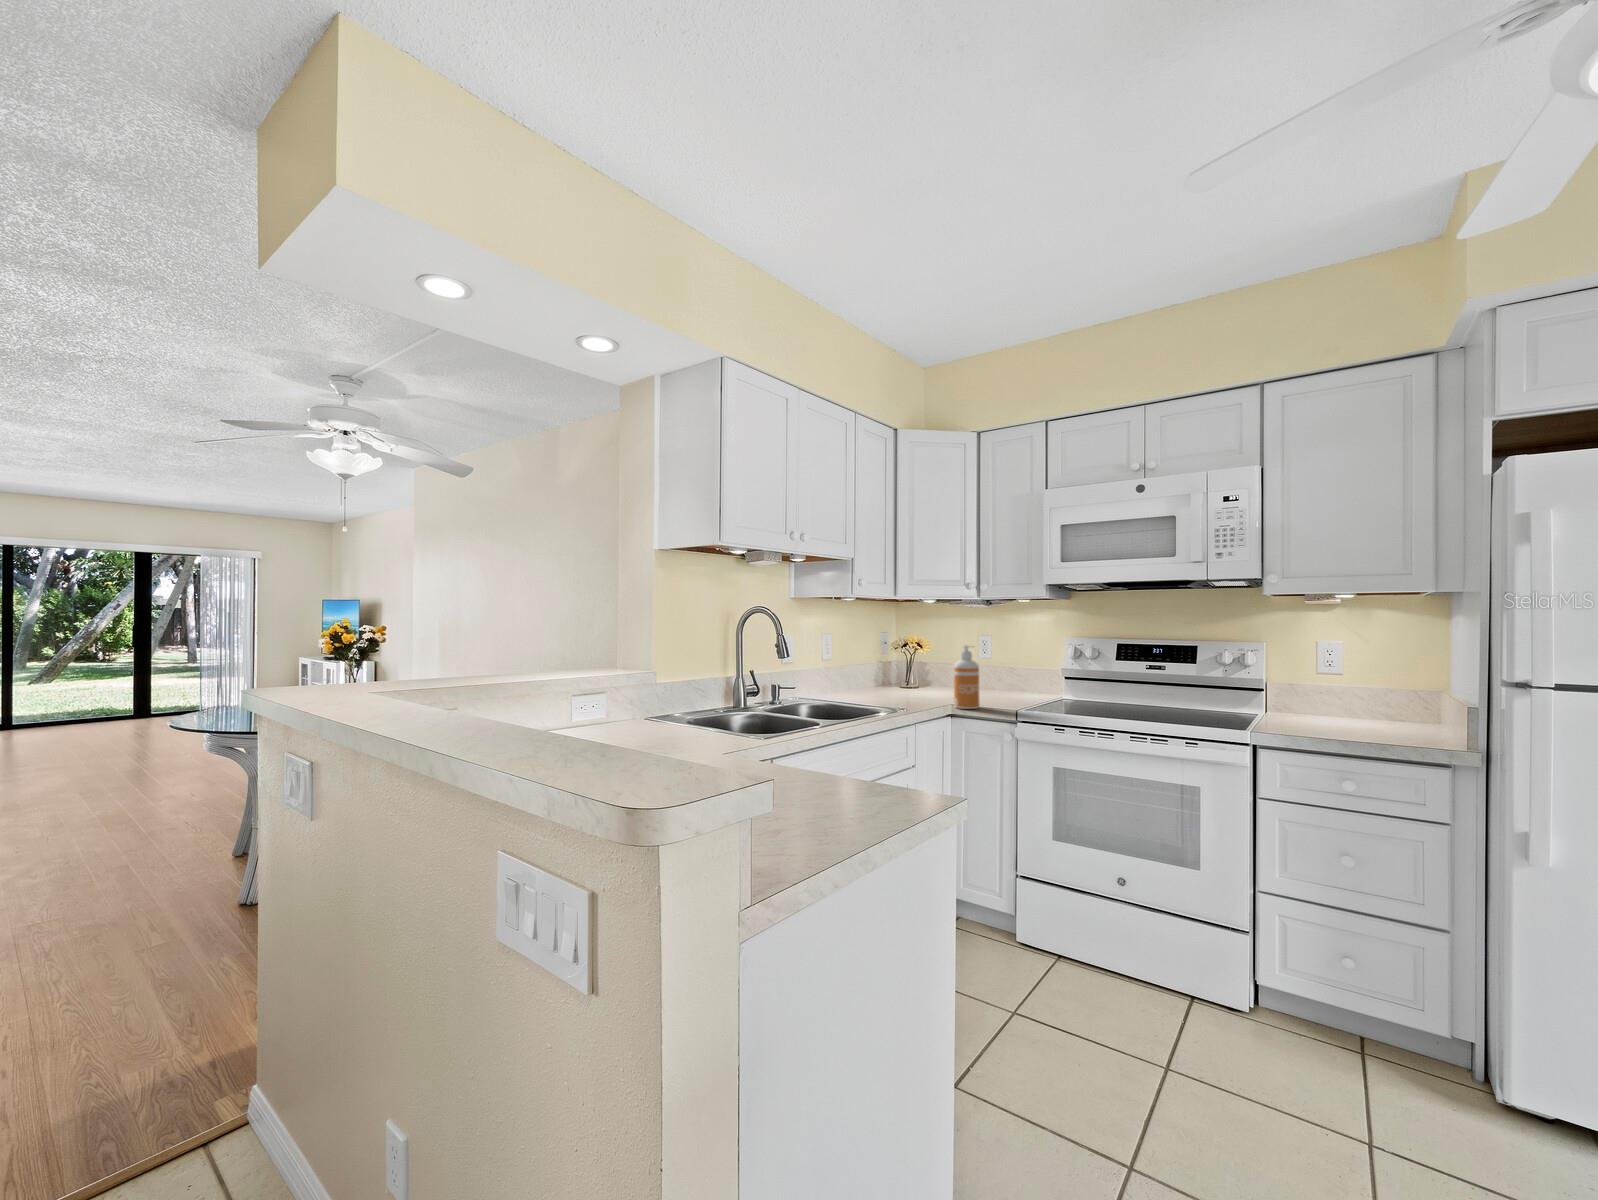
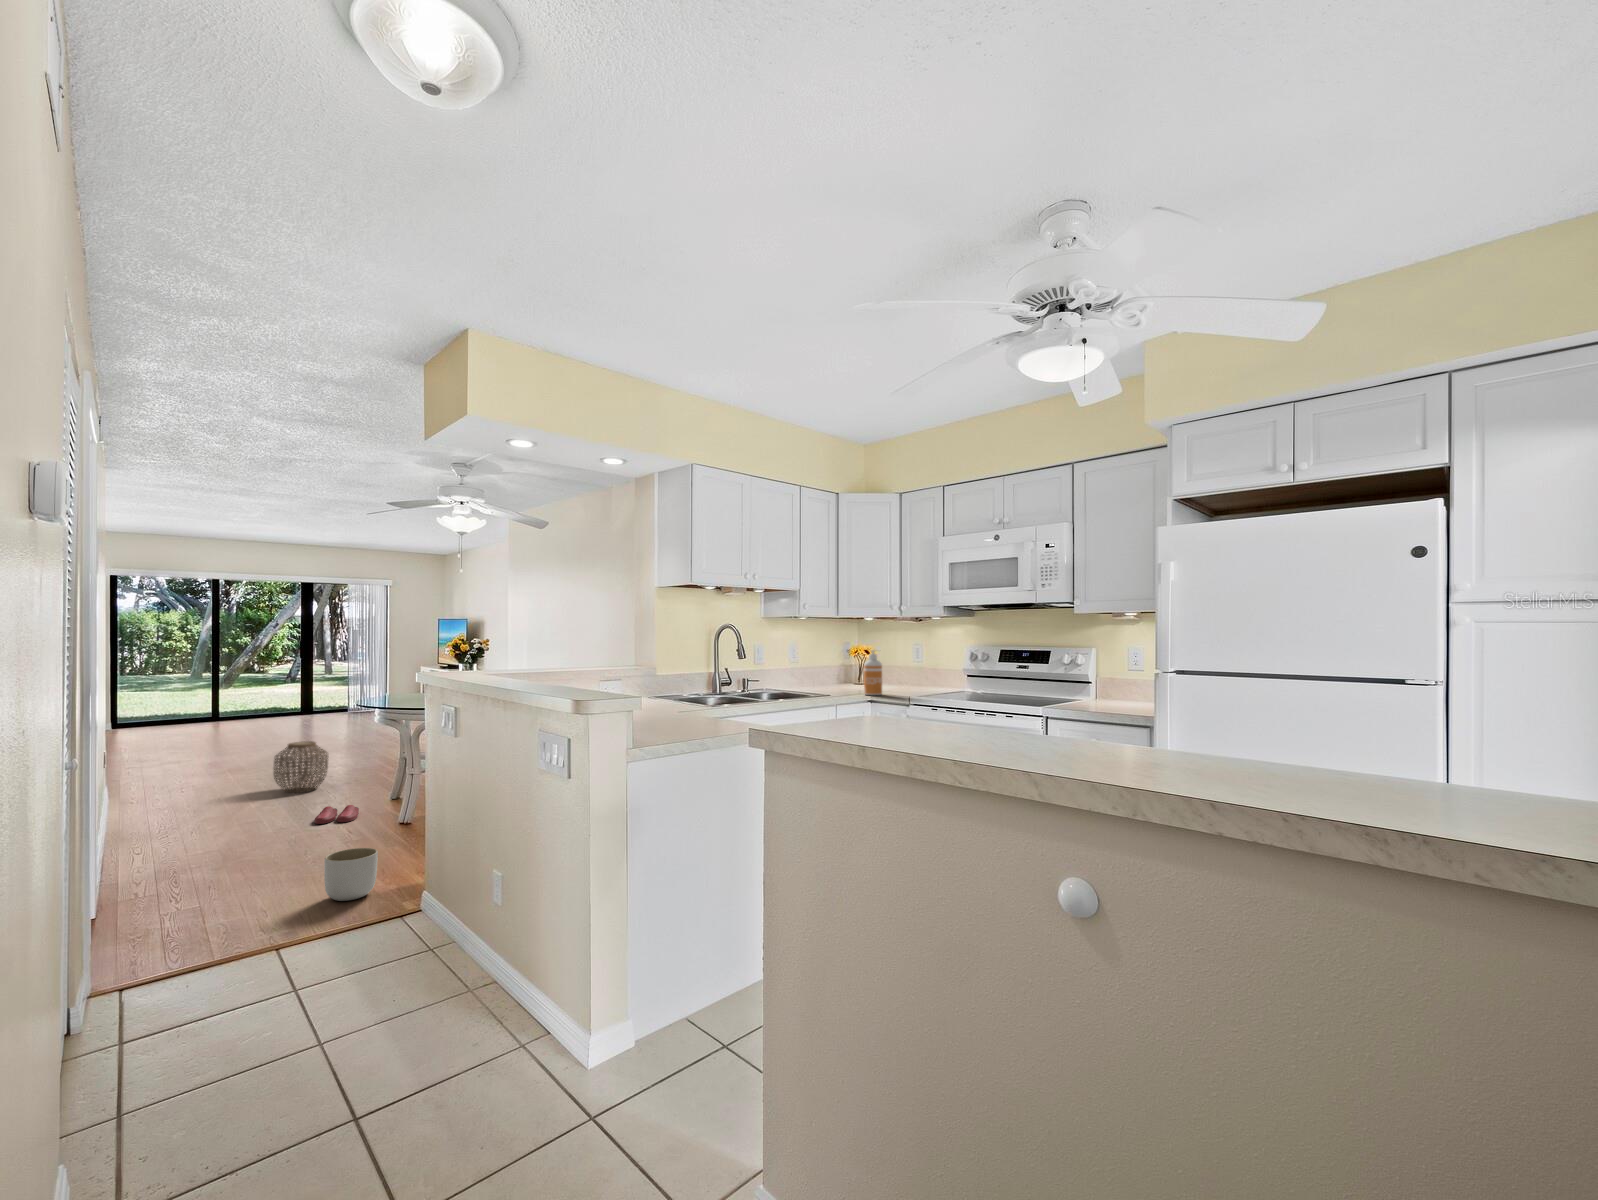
woven basket: none [52,778,146,856] -> present [274,741,328,793]
slippers: none [106,884,187,923] -> present [314,805,359,824]
planter: none [73,1020,190,1142] -> present [324,848,378,901]

